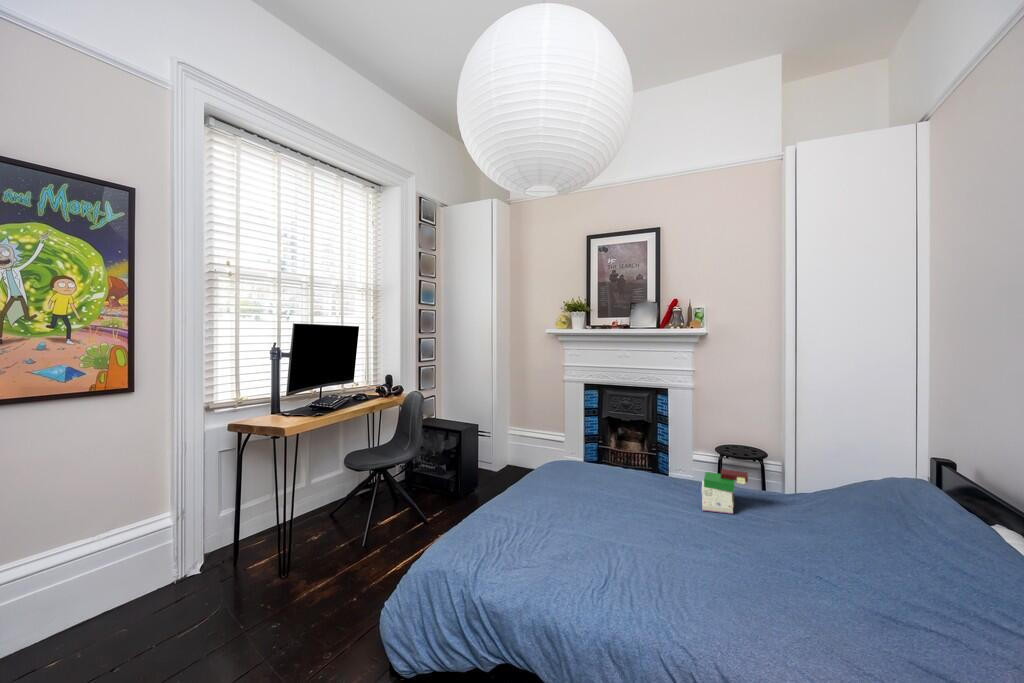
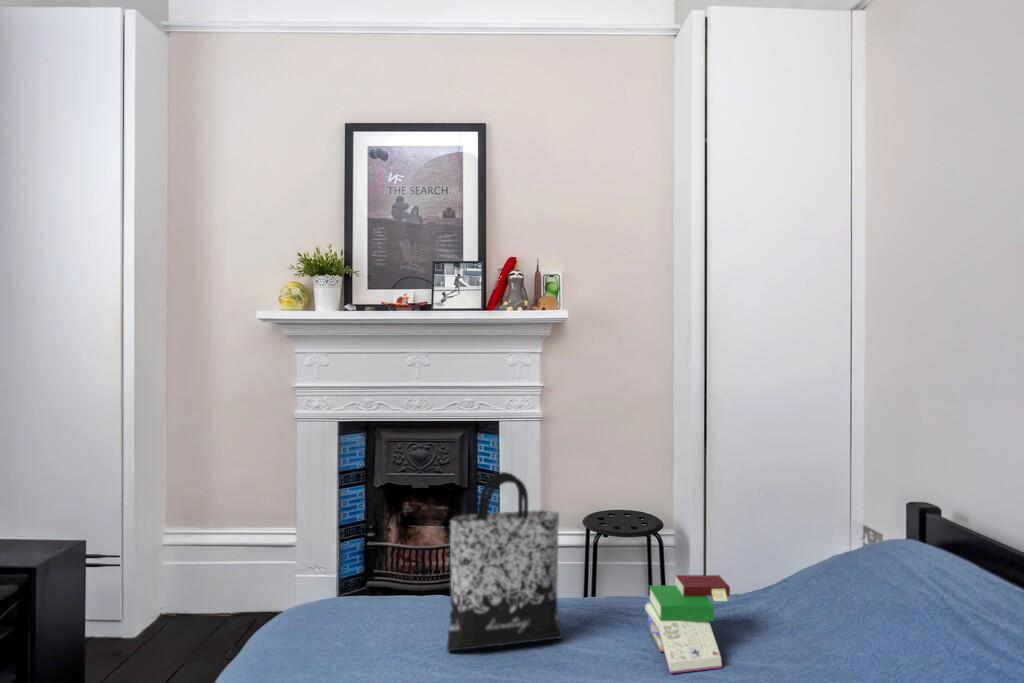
tote bag: none [602,408,658,489] -> present [447,472,562,651]

